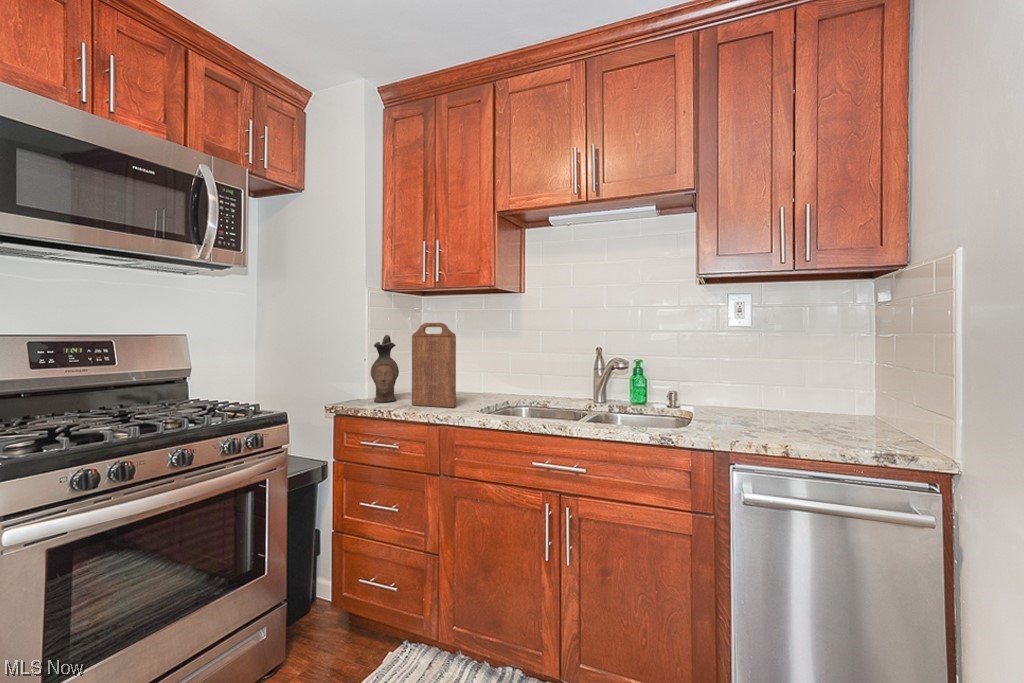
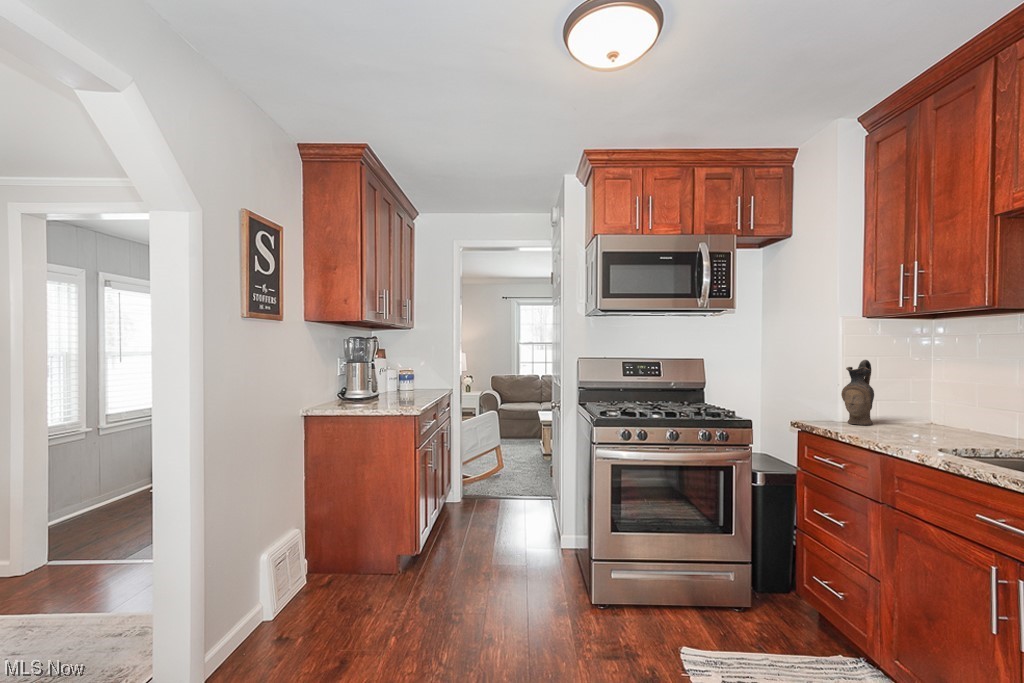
cutting board: present [412,323,456,408] -> none [876,350,922,440]

